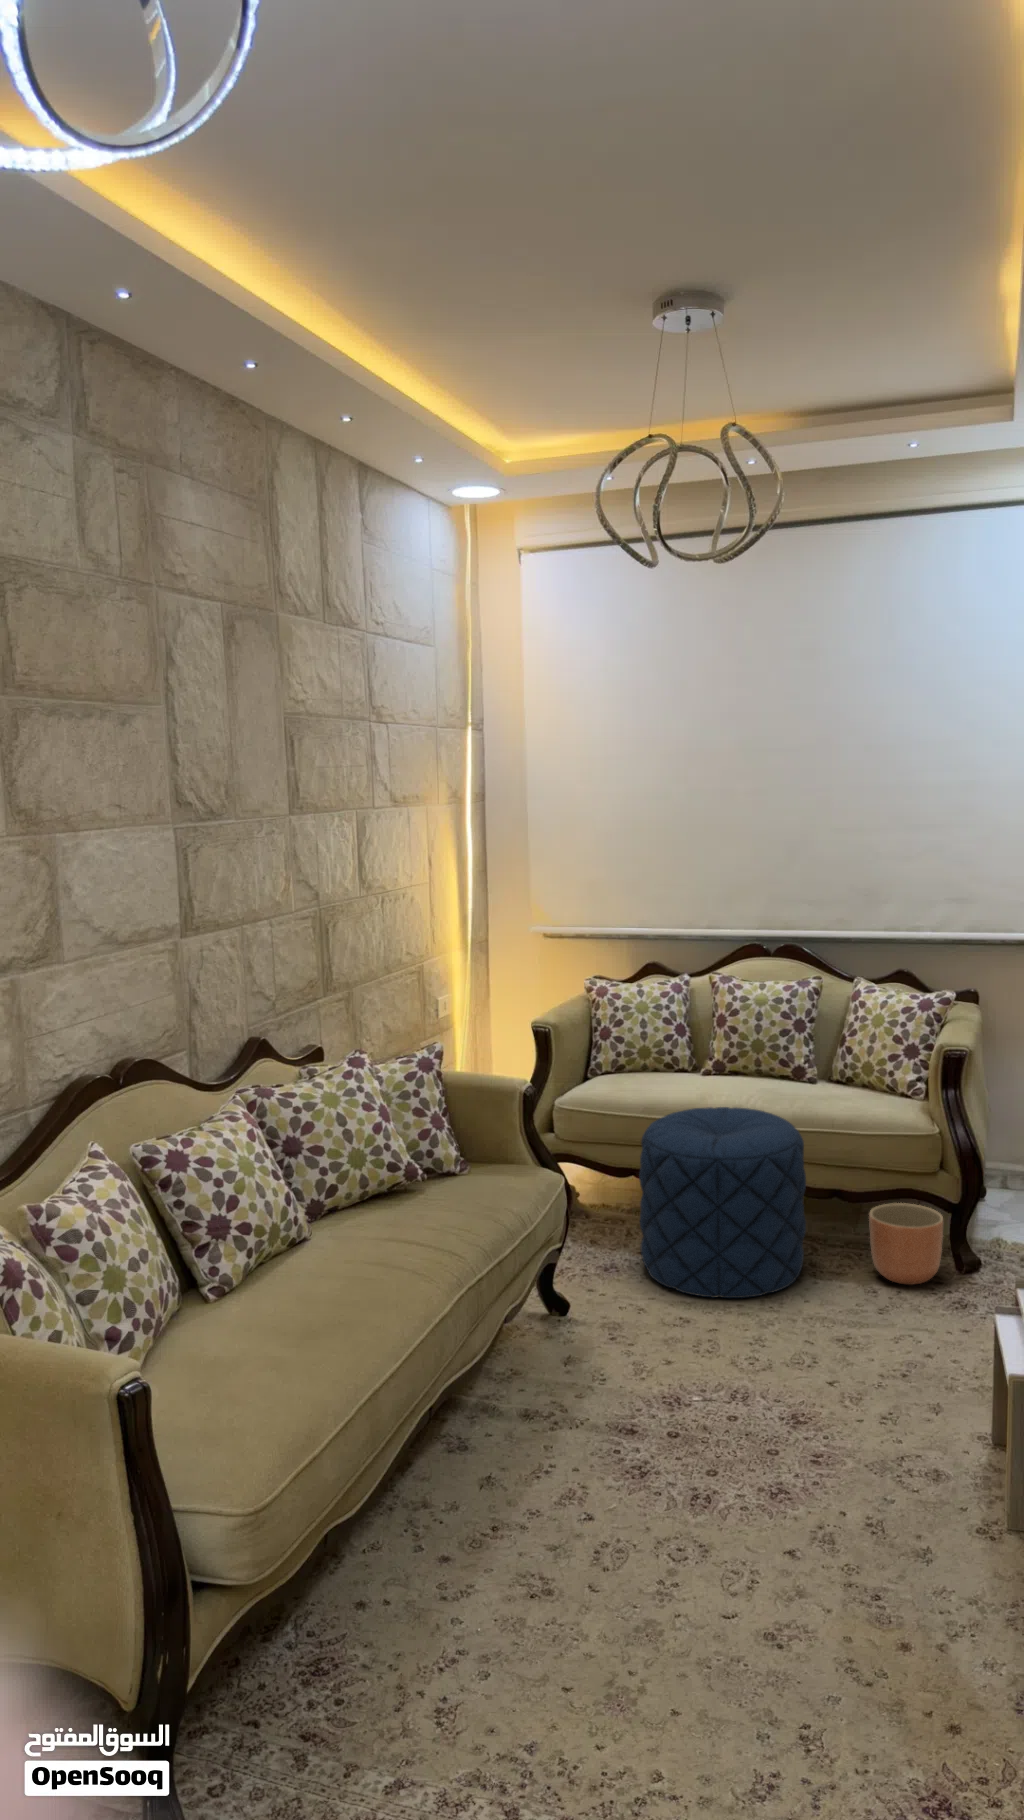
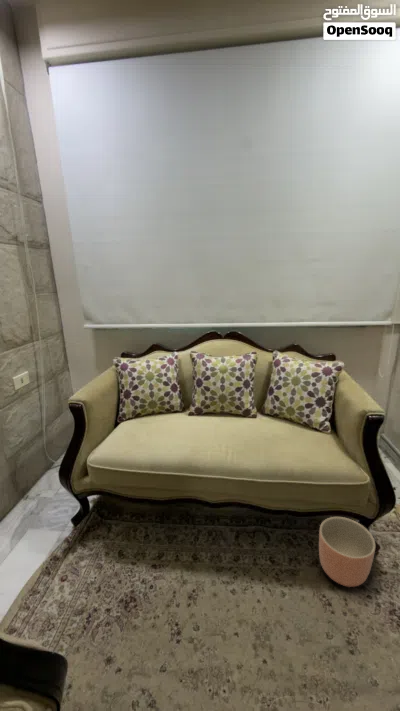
pouf: present [639,1107,806,1298] -> none [154,458,282,641]

